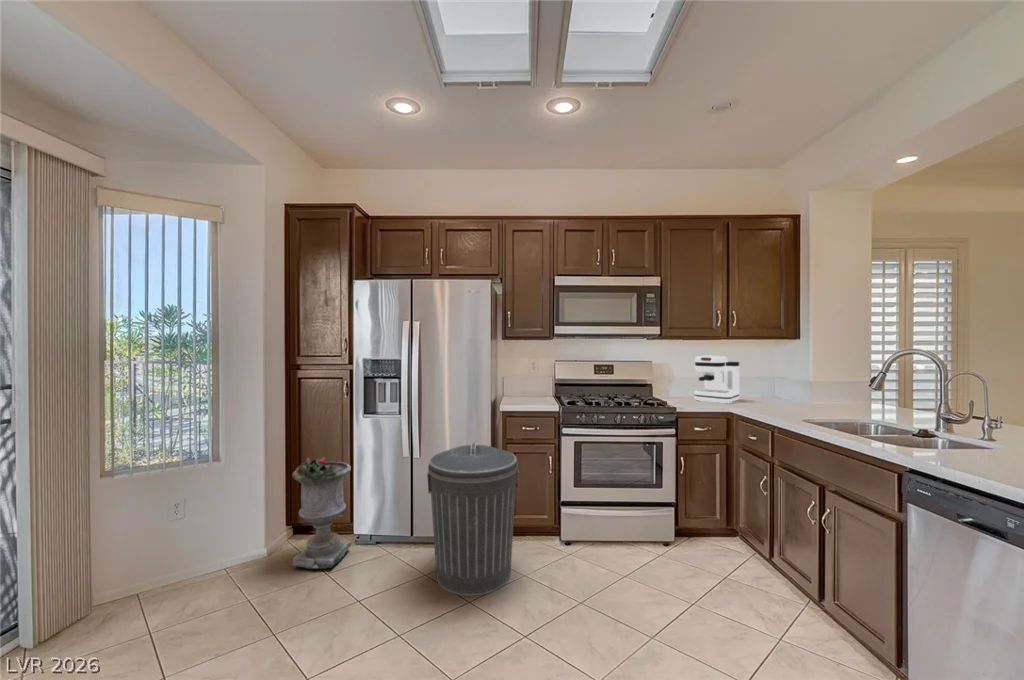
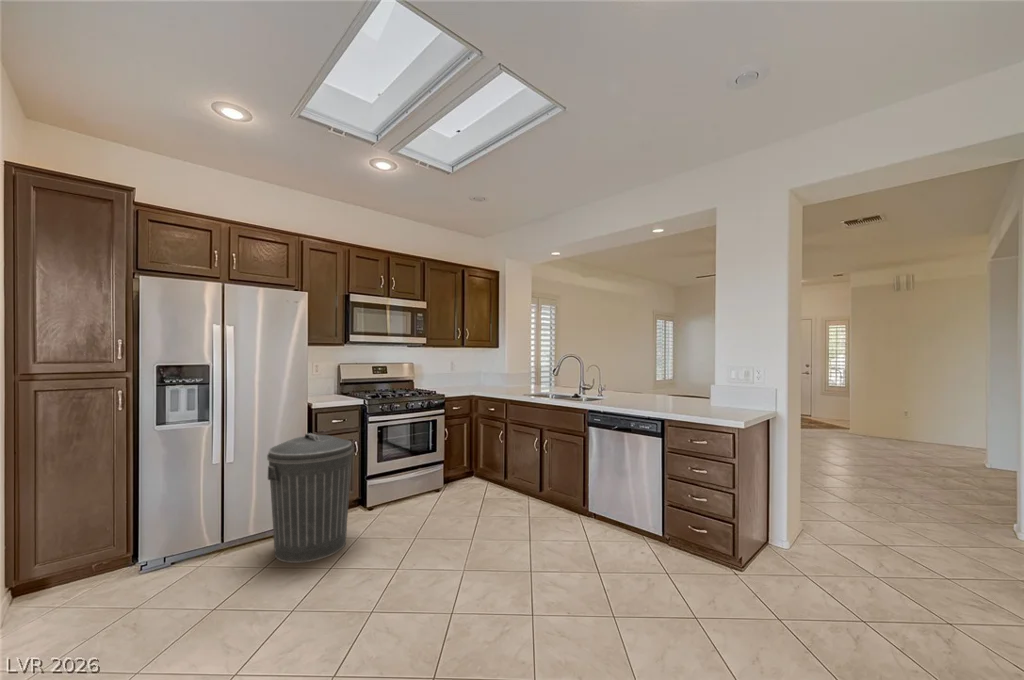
coffee maker: present [694,356,739,404] -> none [445,357,471,389]
planter: present [292,457,351,569] -> none [76,478,161,610]

